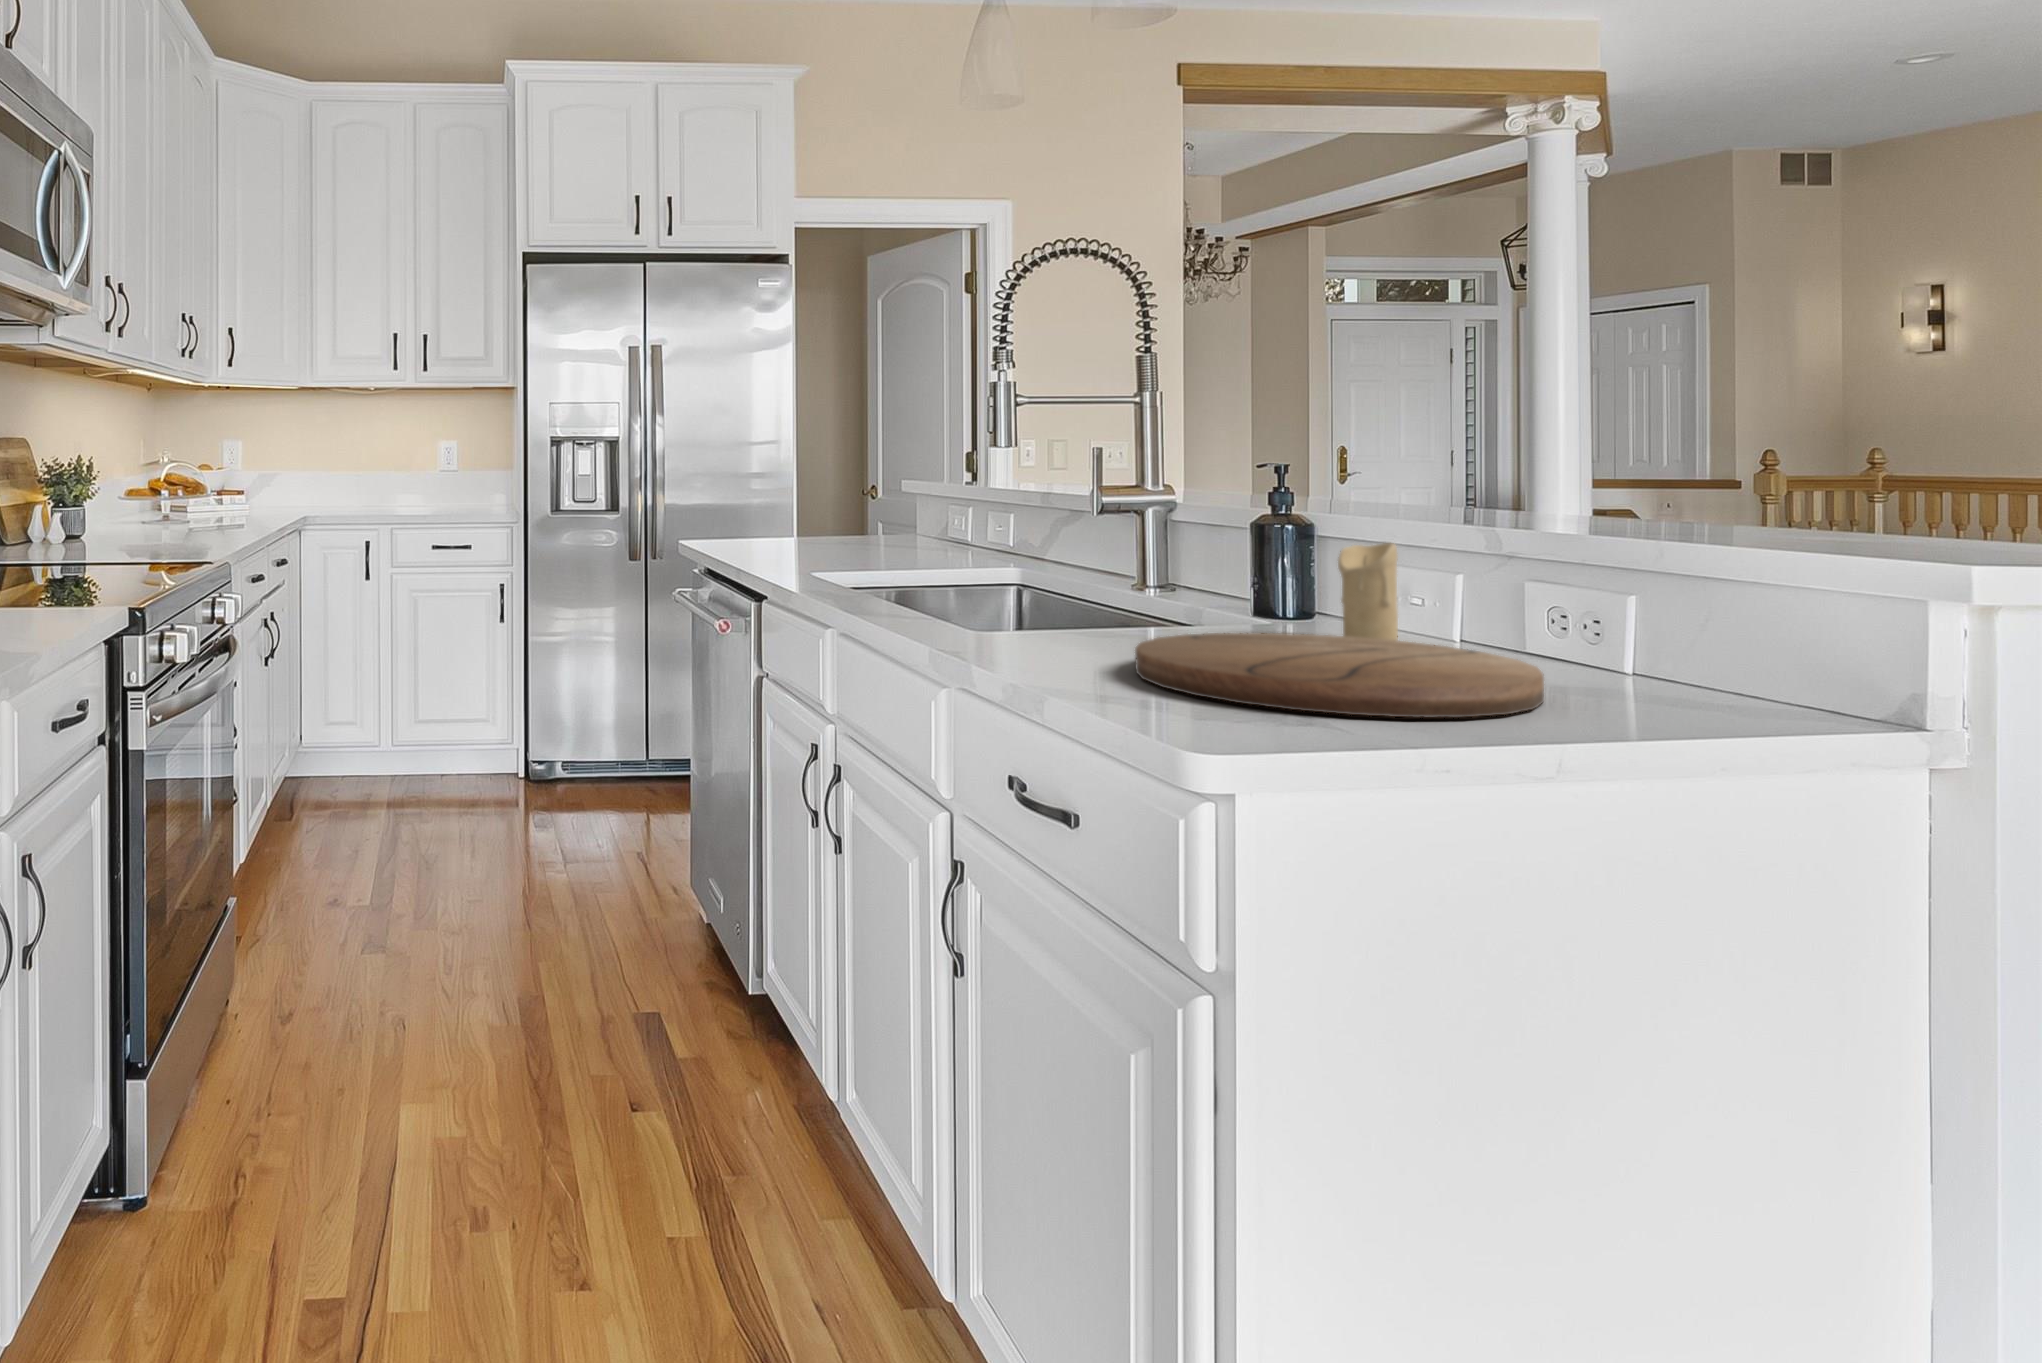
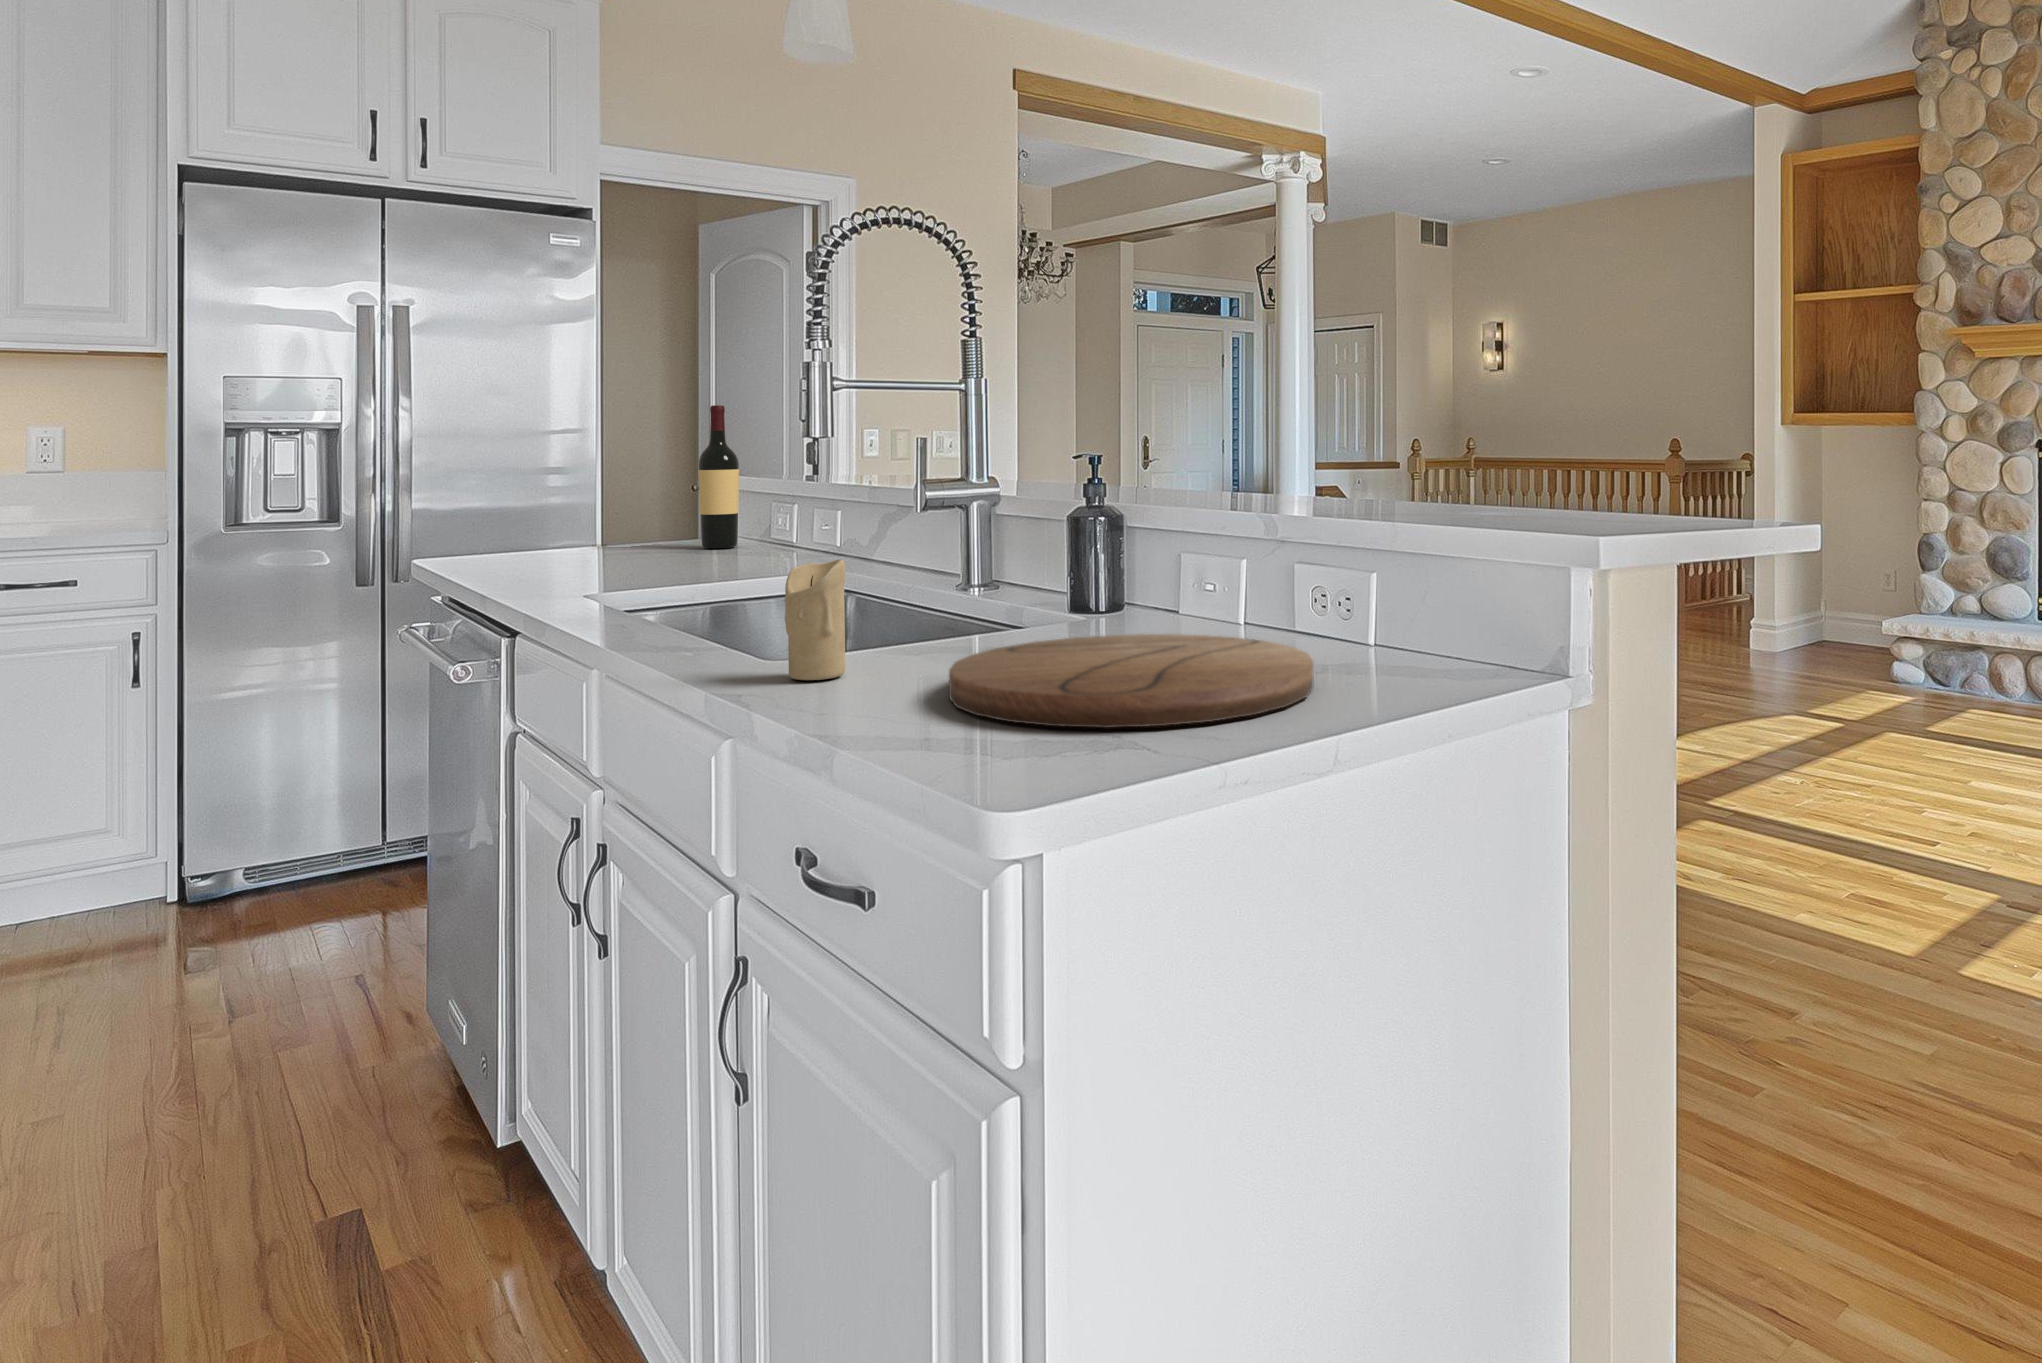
wine bottle: none [888,418,922,541] -> present [698,405,739,548]
candle: present [1338,543,1398,640] -> present [784,559,845,680]

